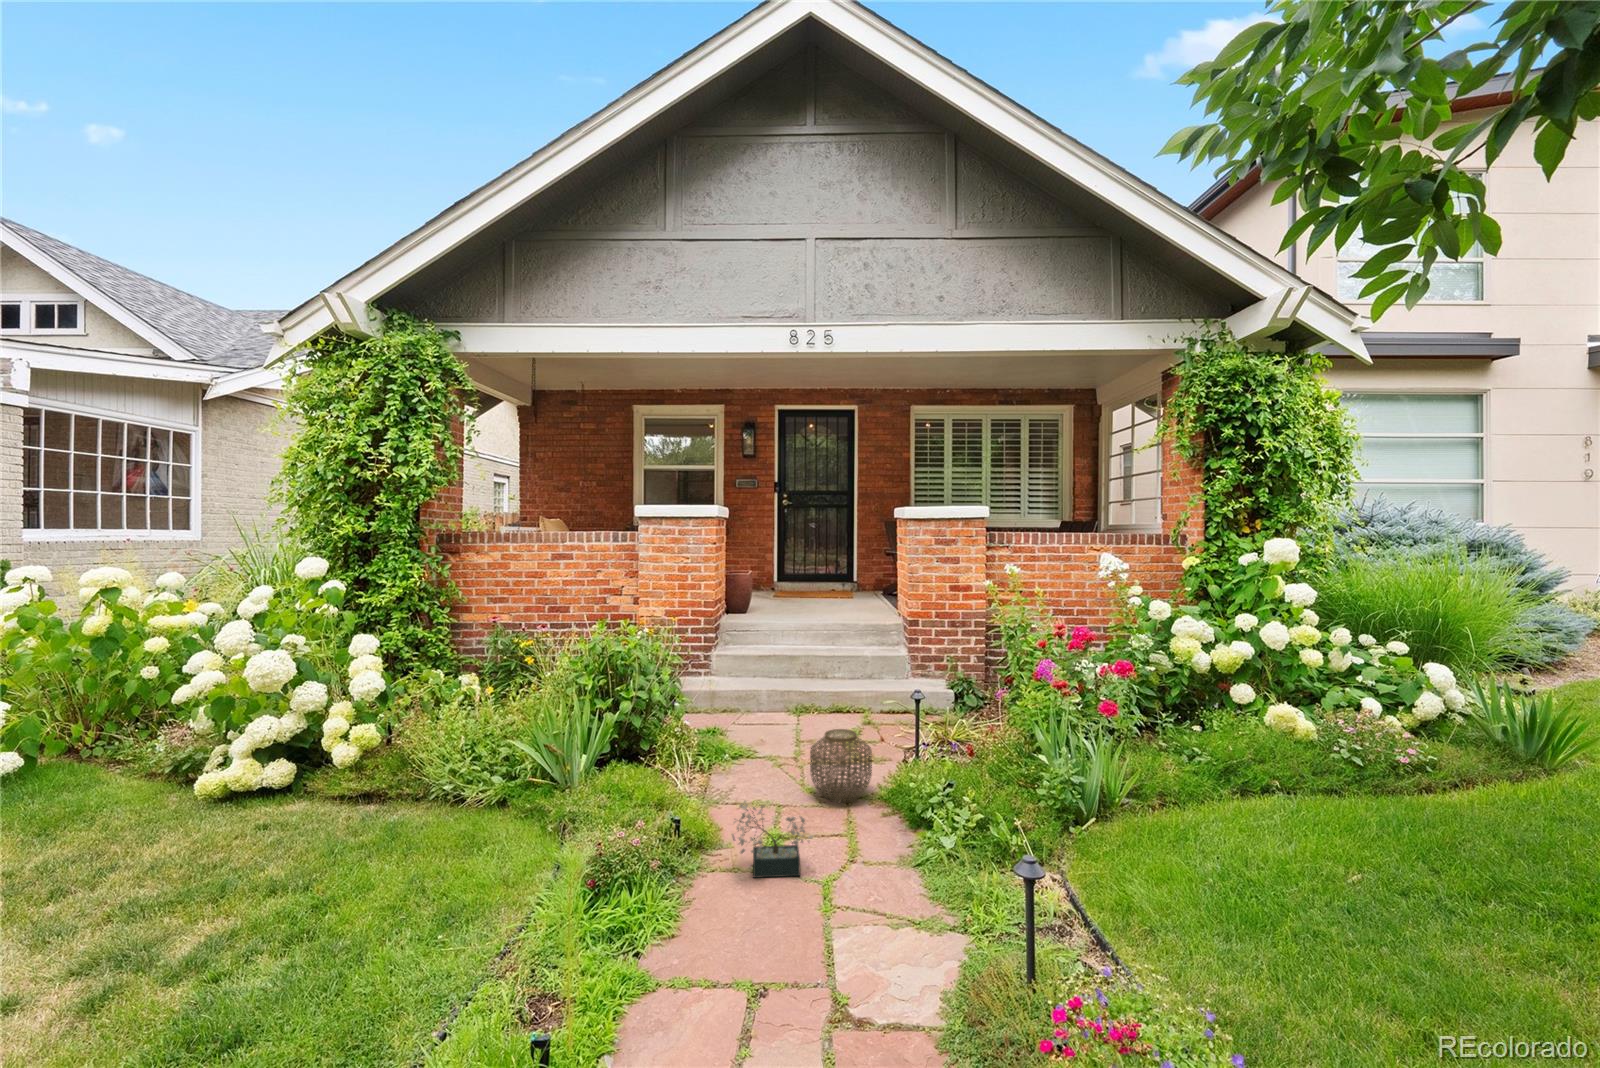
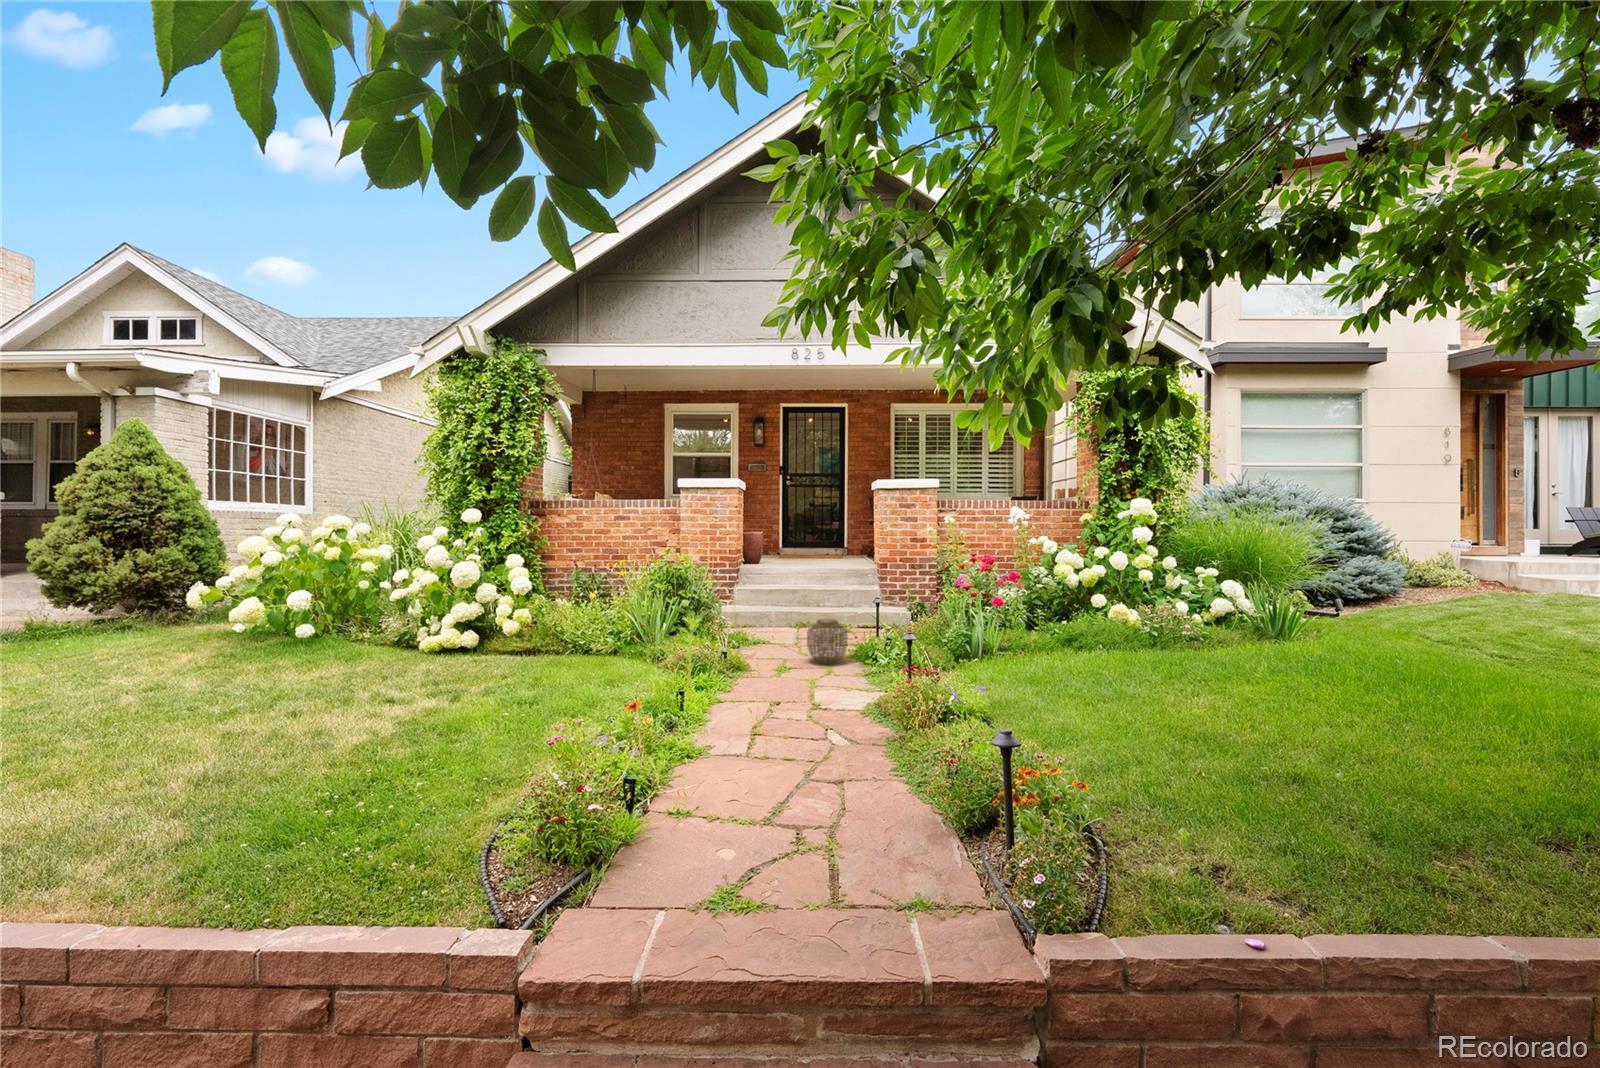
decorative plant: present [732,801,813,878] -> none [759,647,808,689]

